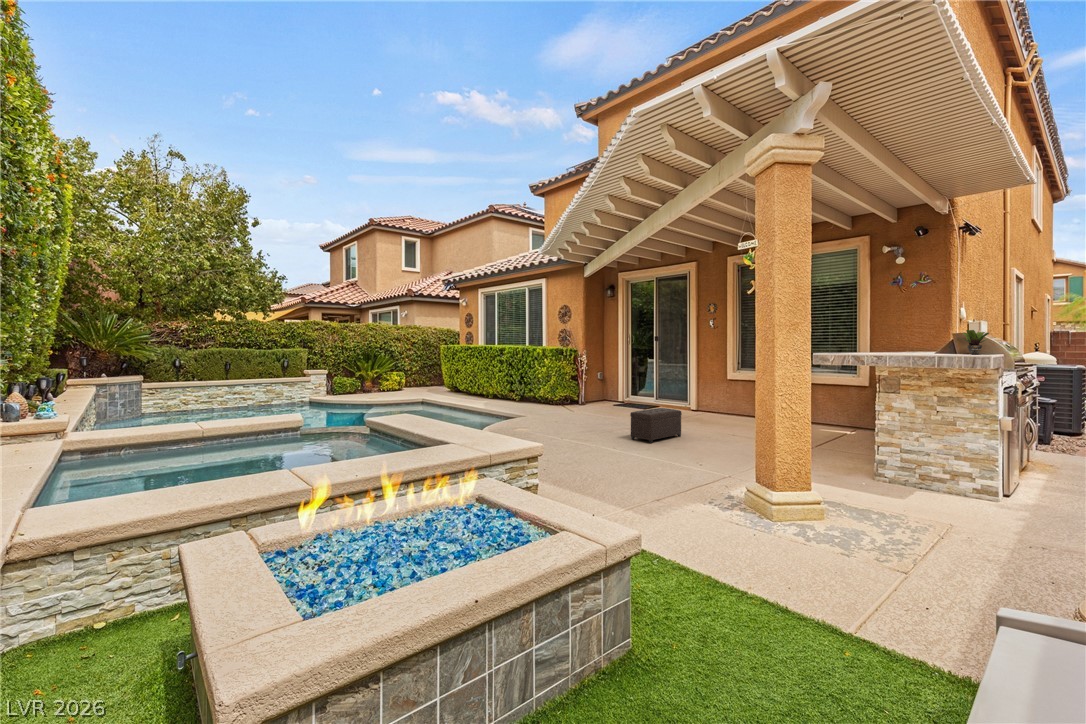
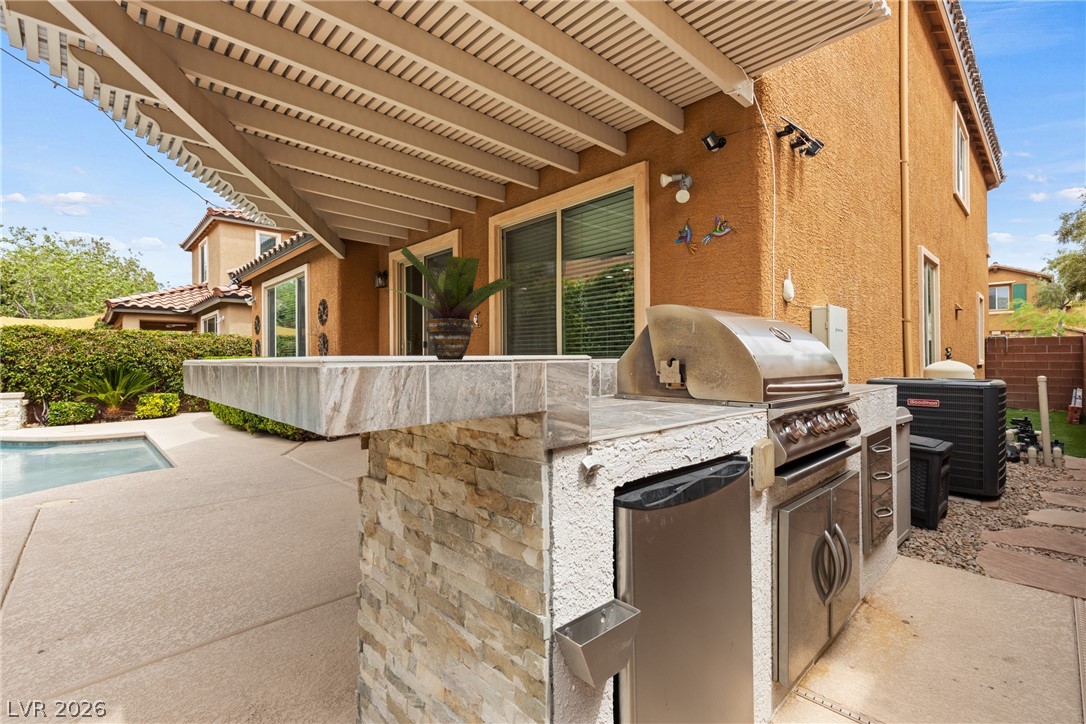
ottoman: present [630,408,682,443] -> none [210,463,324,540]

